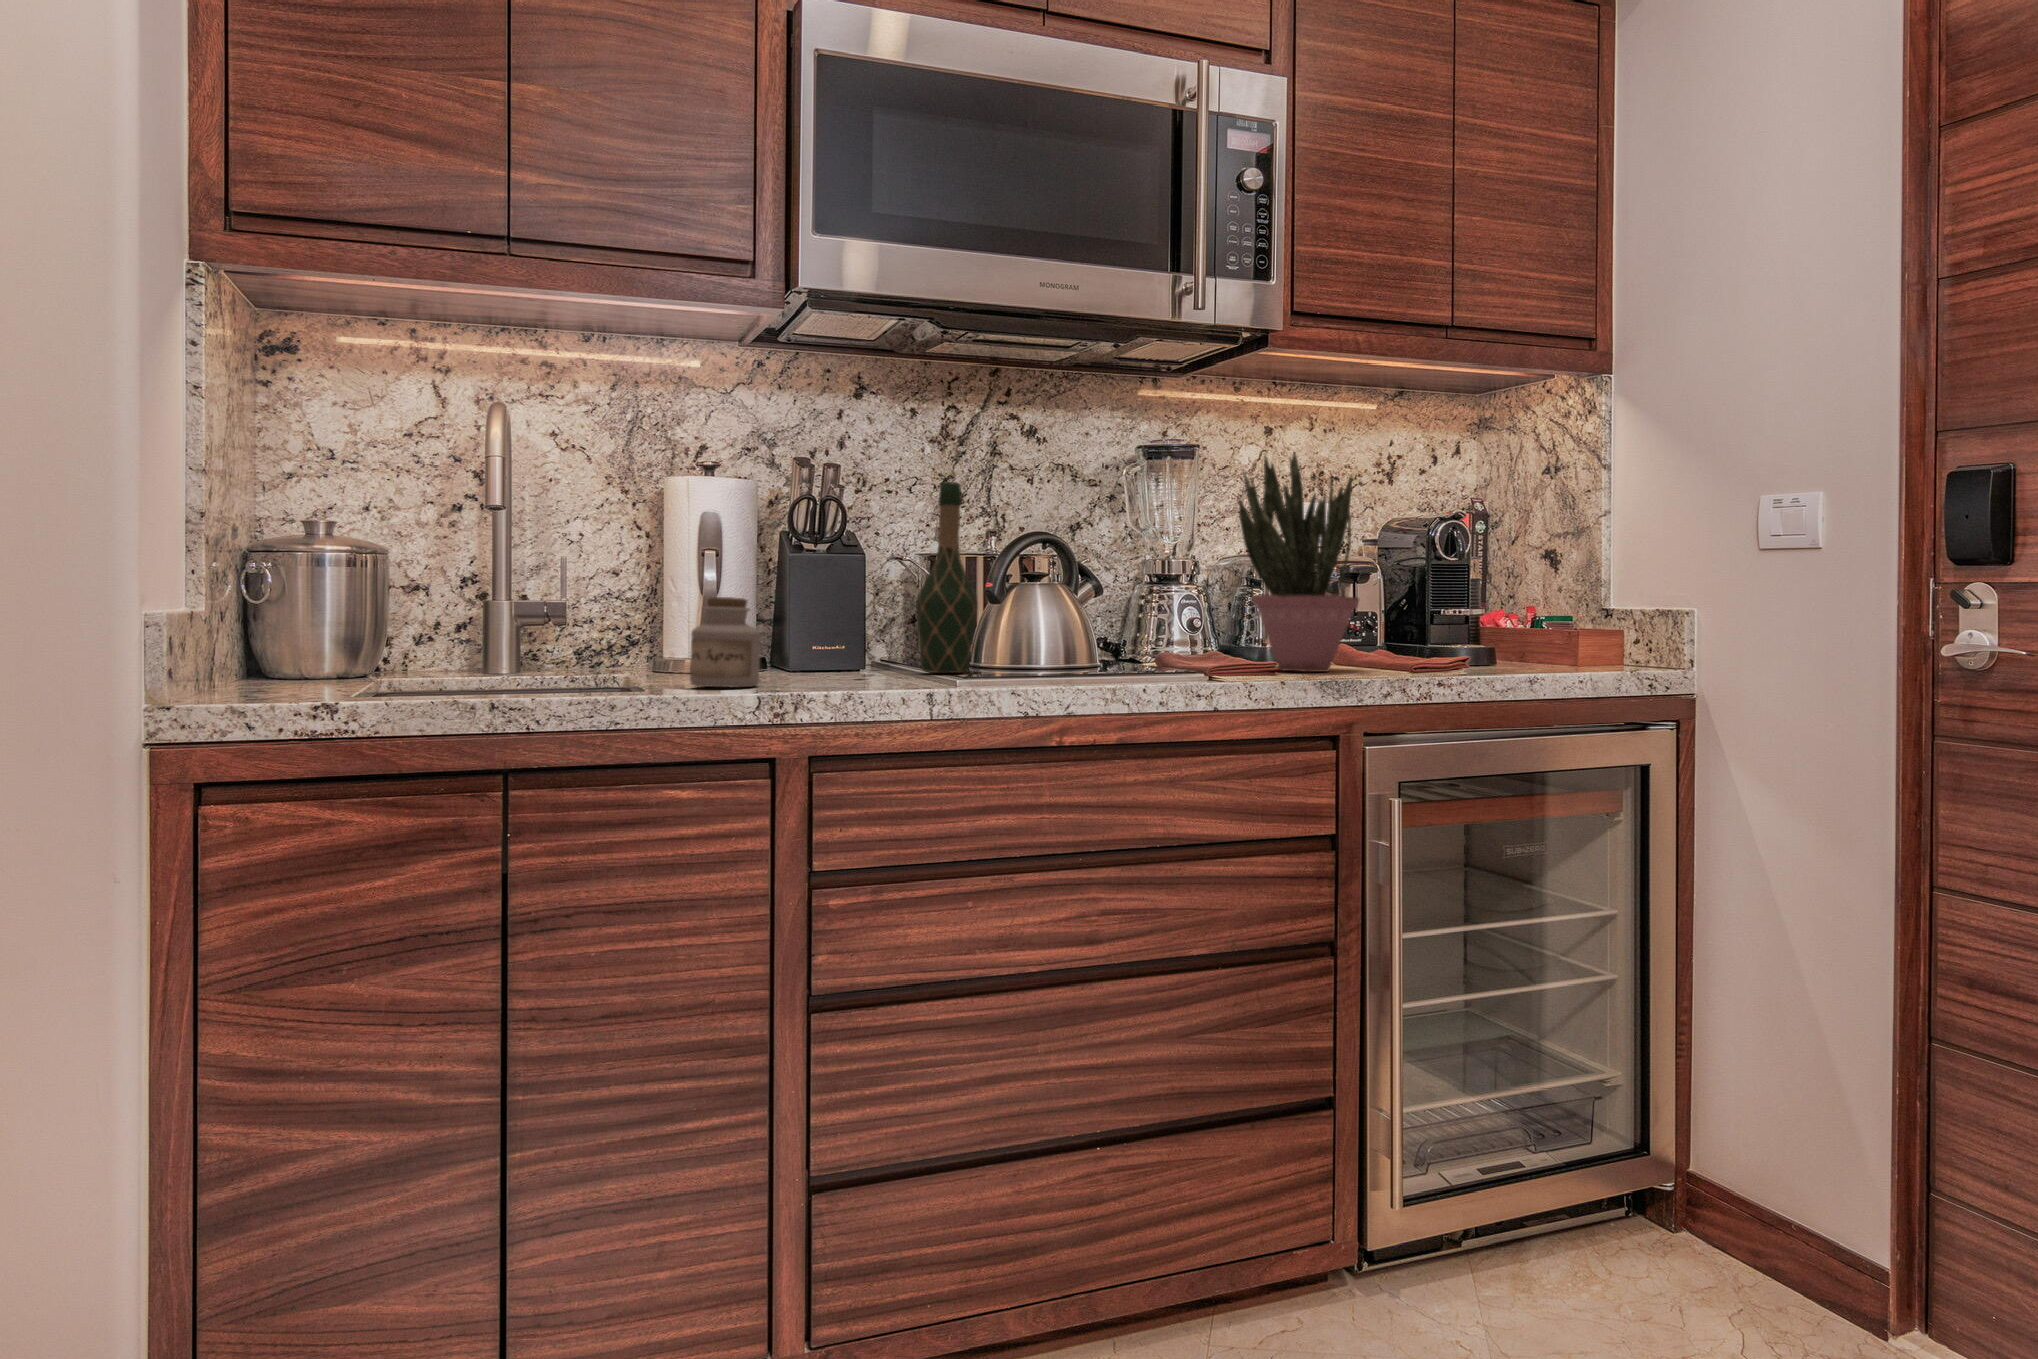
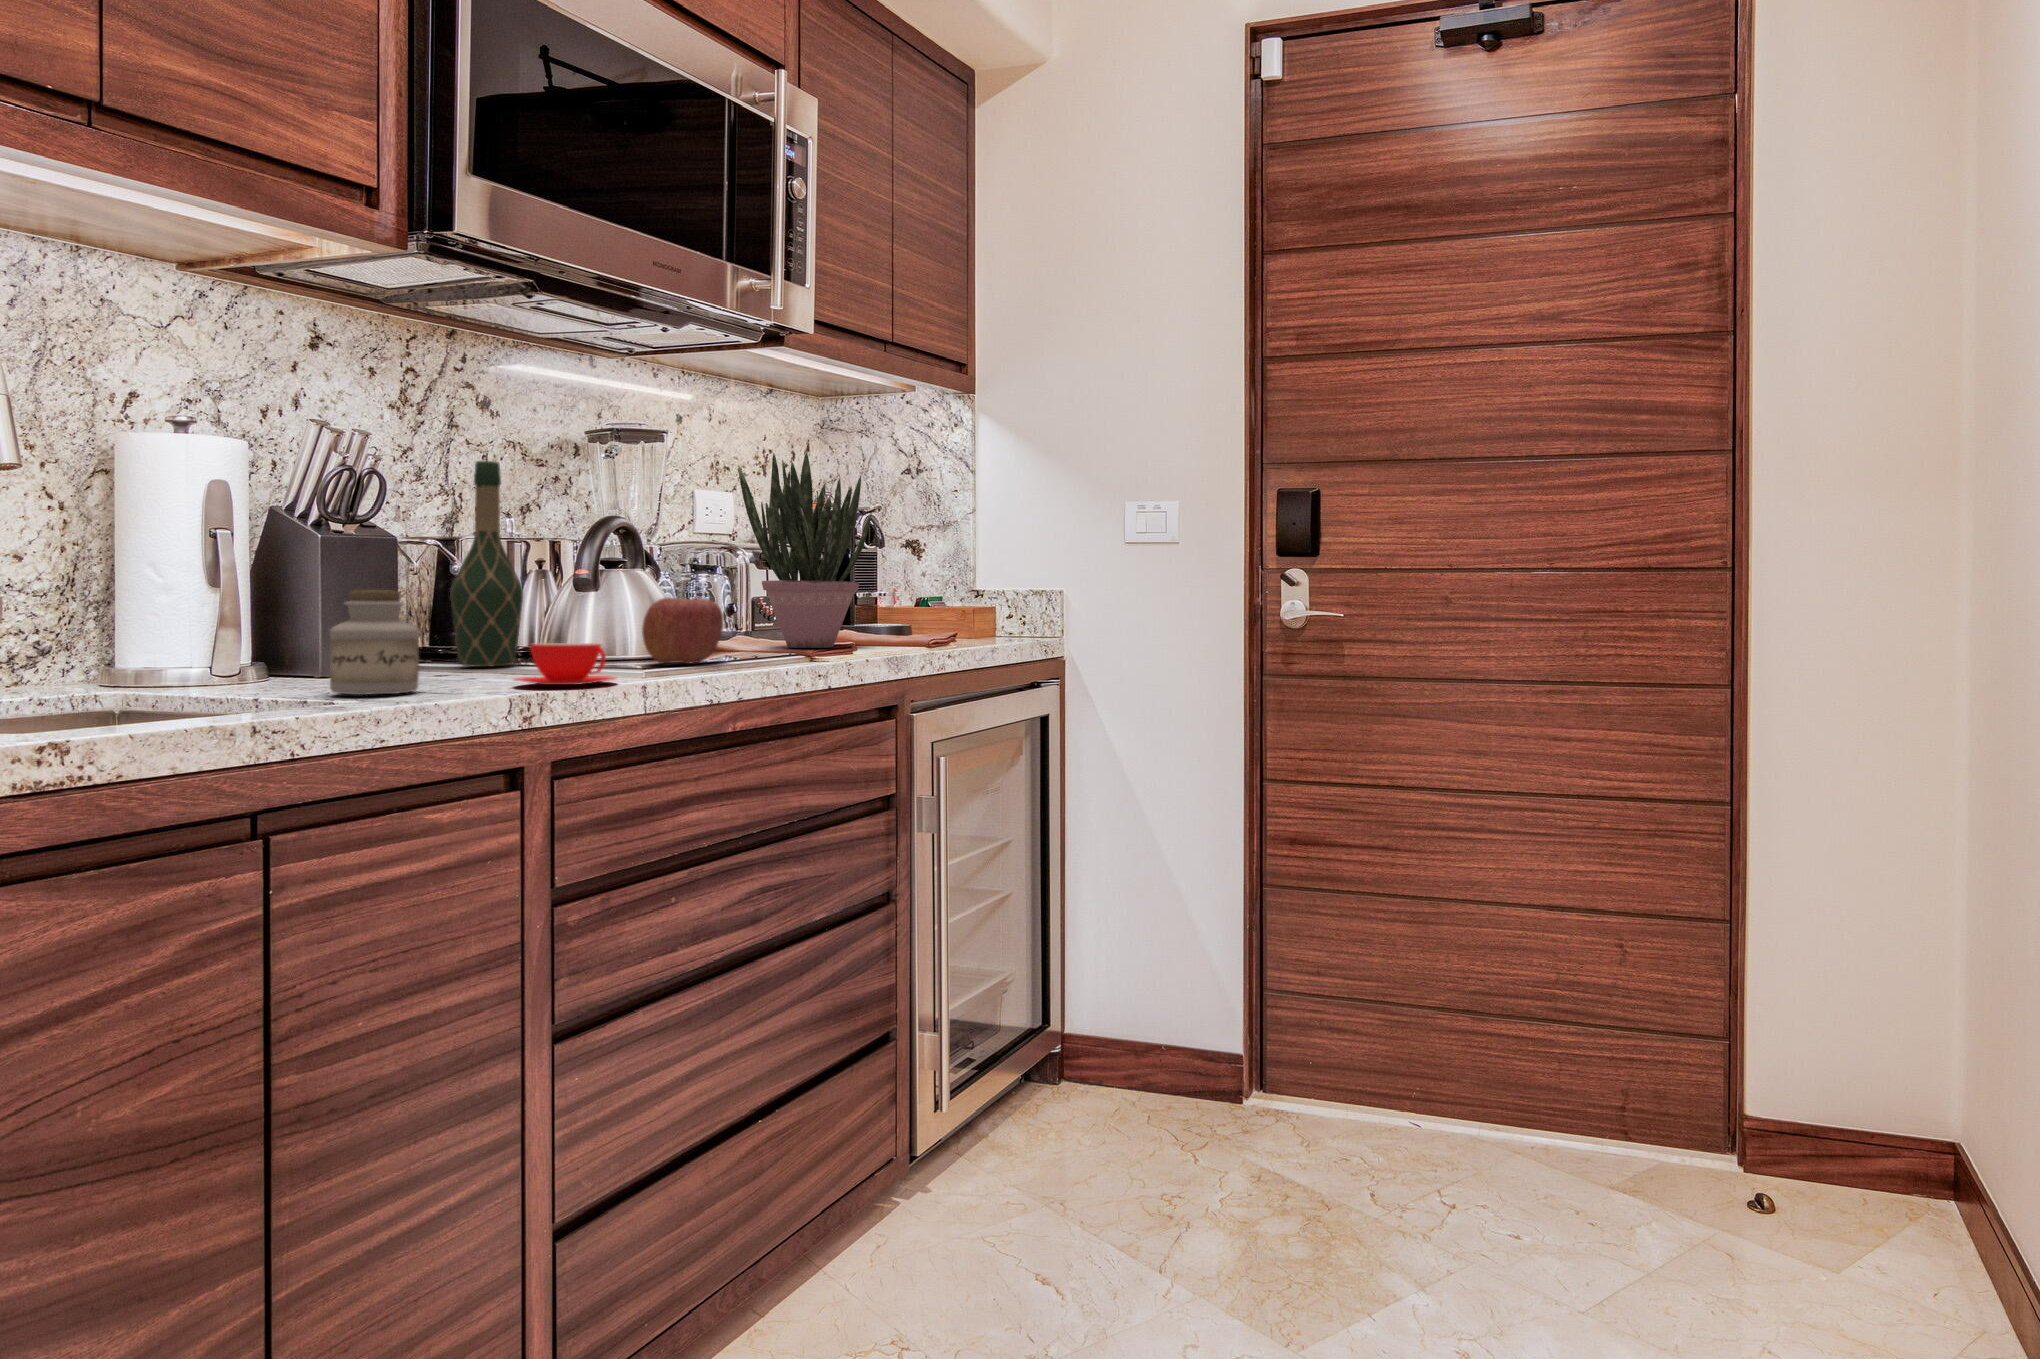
apple: none [1038,610,1119,679] -> present [642,597,723,664]
teacup: none [815,649,909,689] -> present [514,643,616,685]

